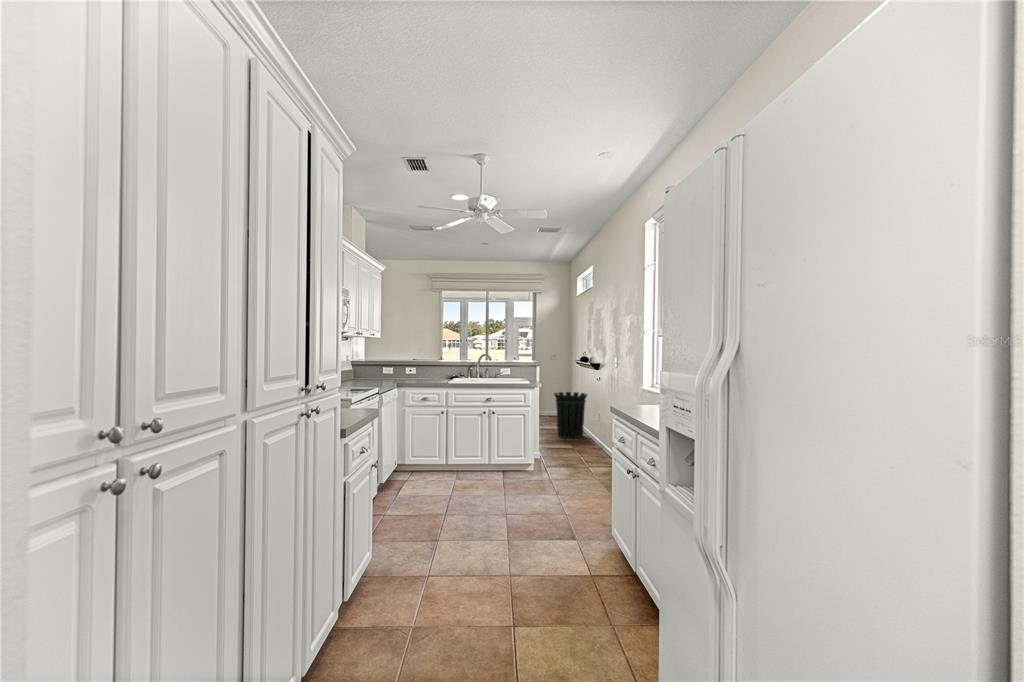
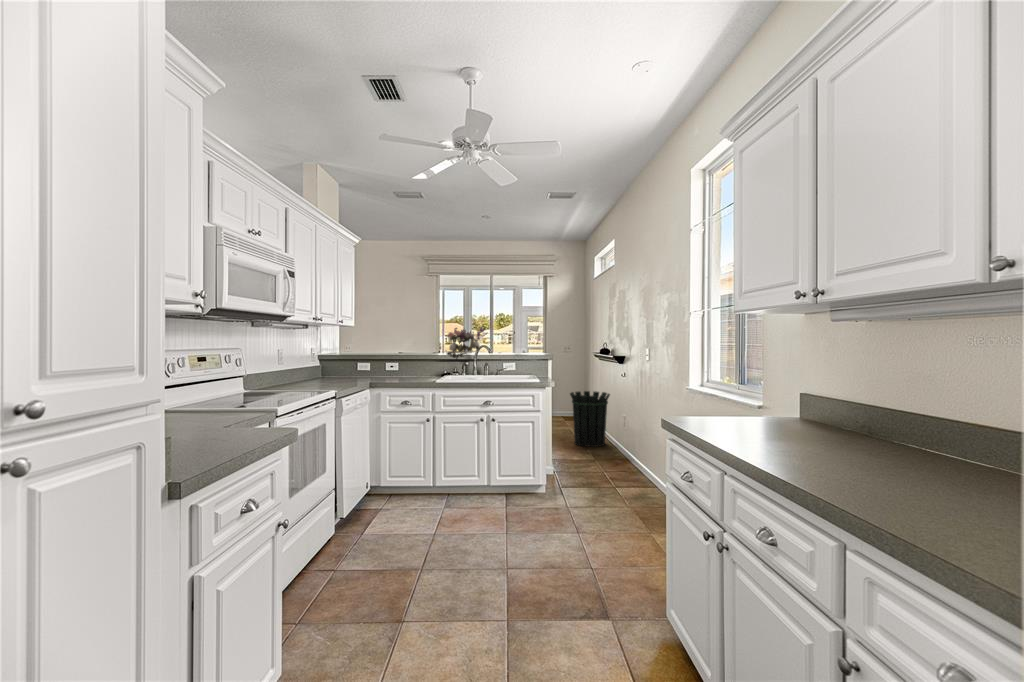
flower arrangement: none [451,338,486,365] -> present [445,326,484,359]

